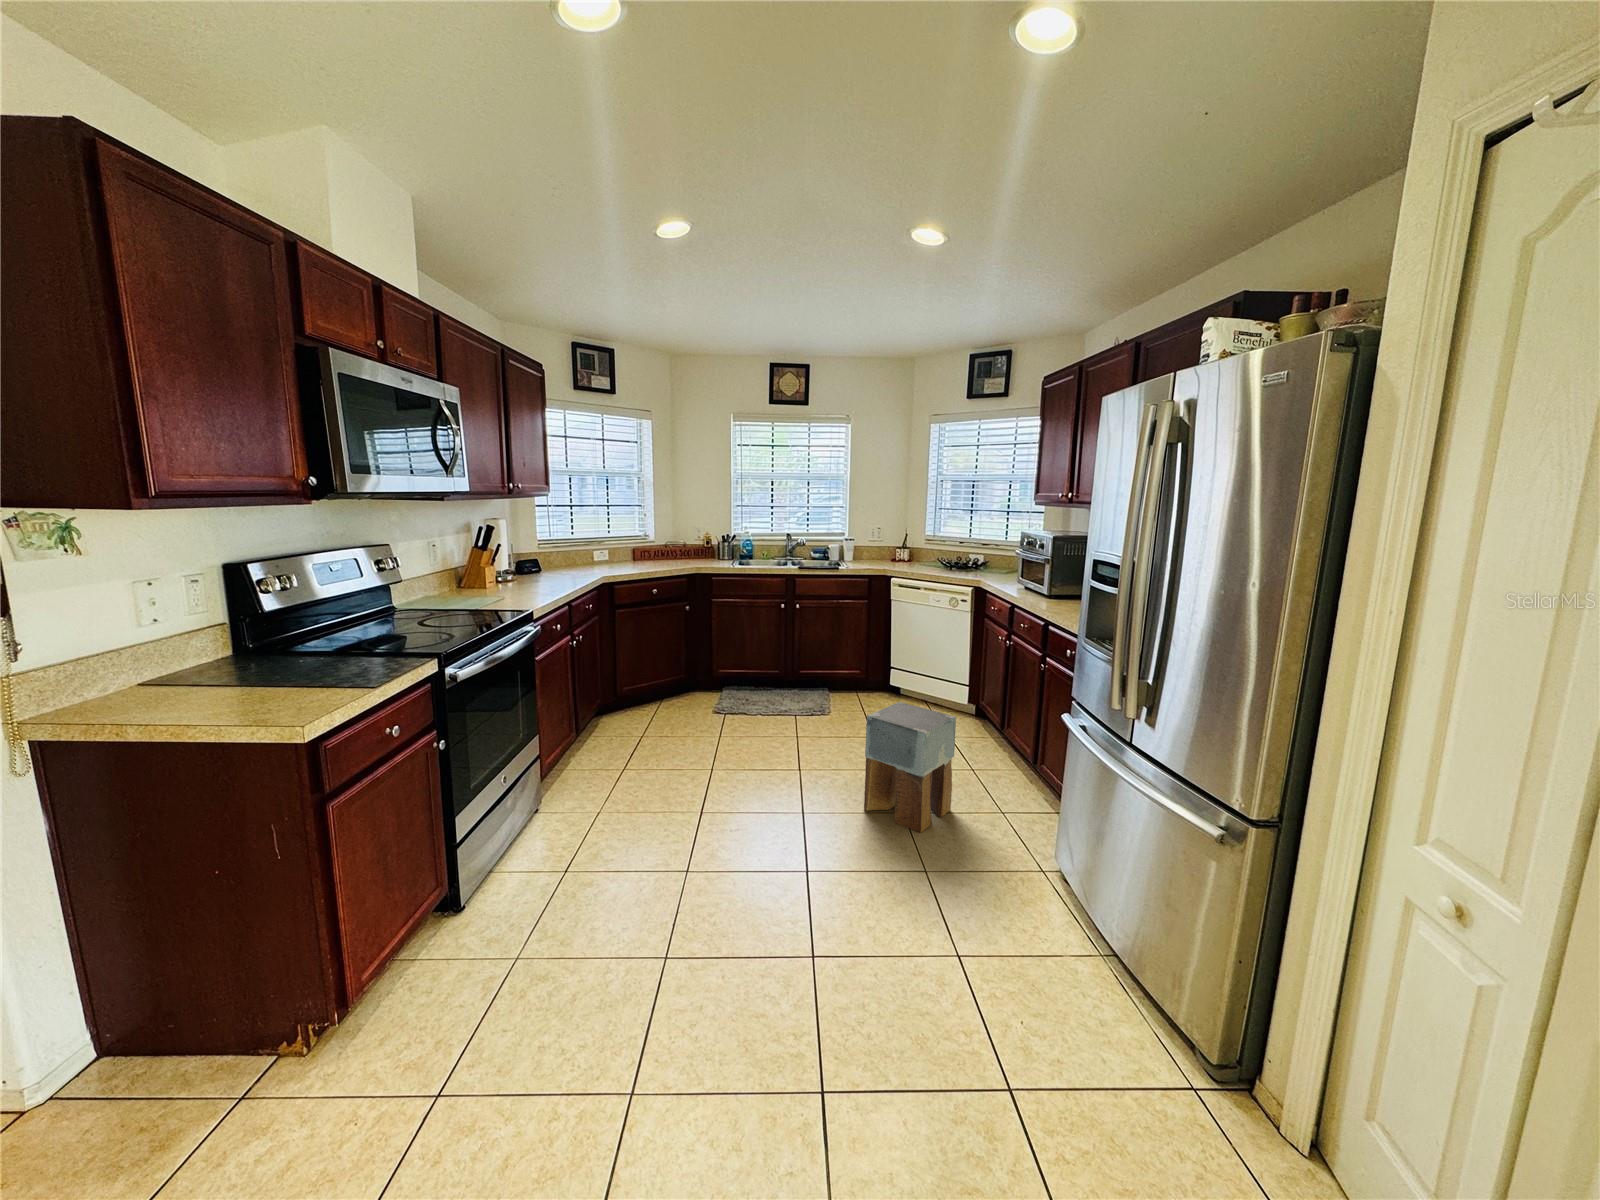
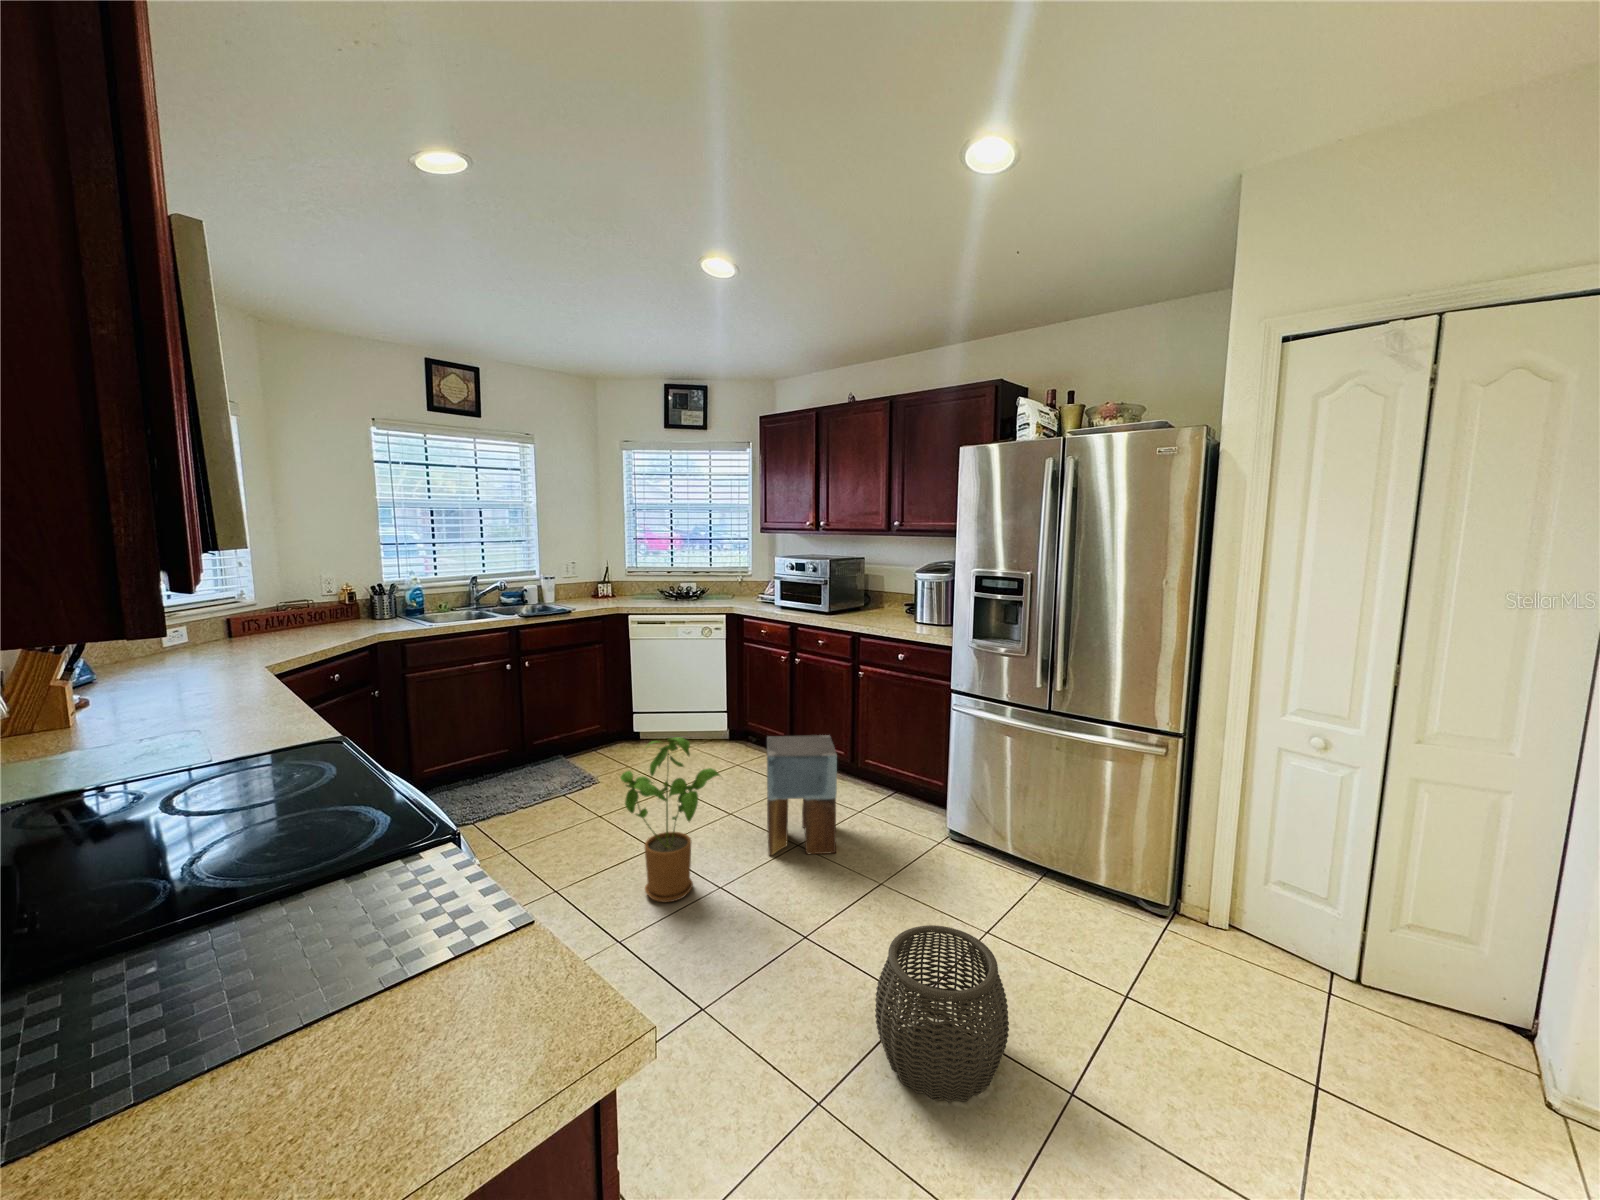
house plant: none [727,674,807,809] -> present [620,737,720,902]
woven basket: none [698,879,825,1045] -> present [875,925,1009,1103]

